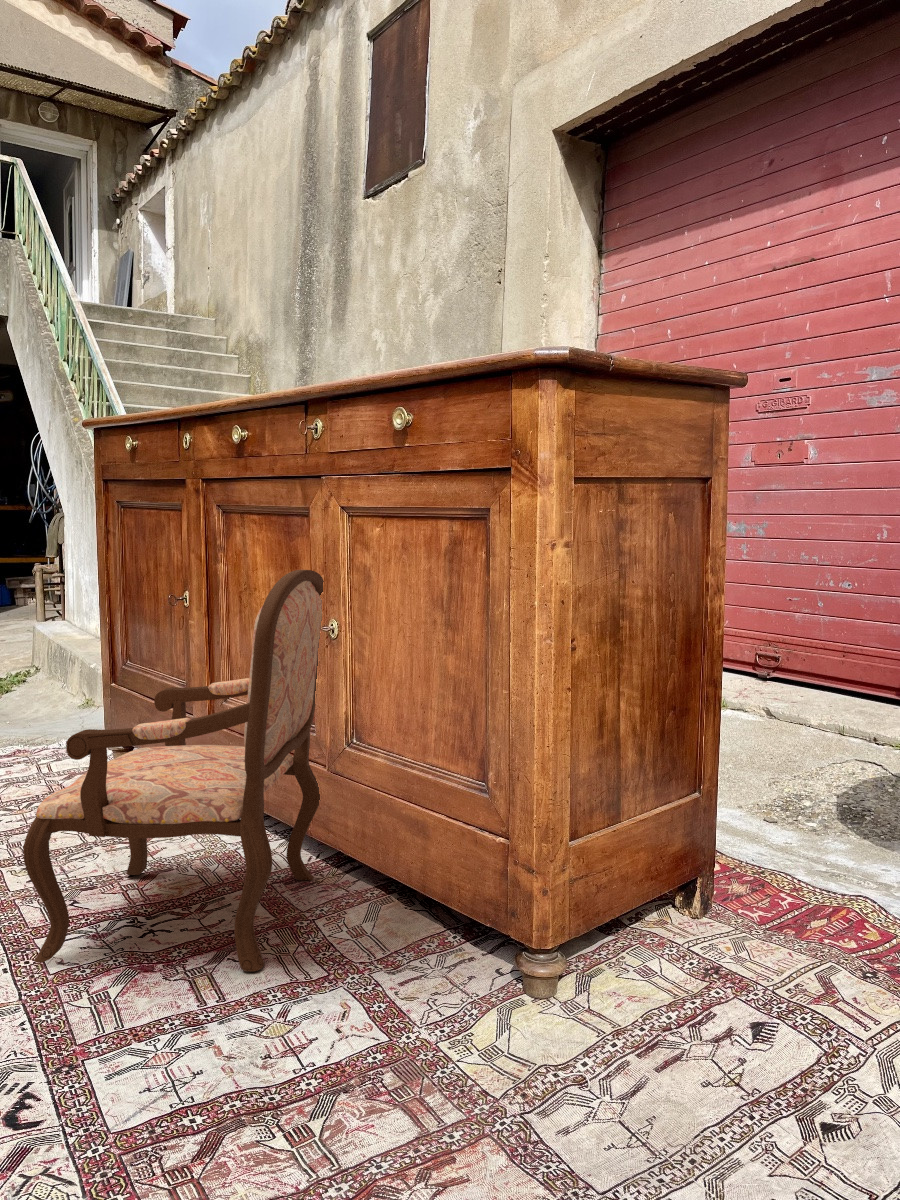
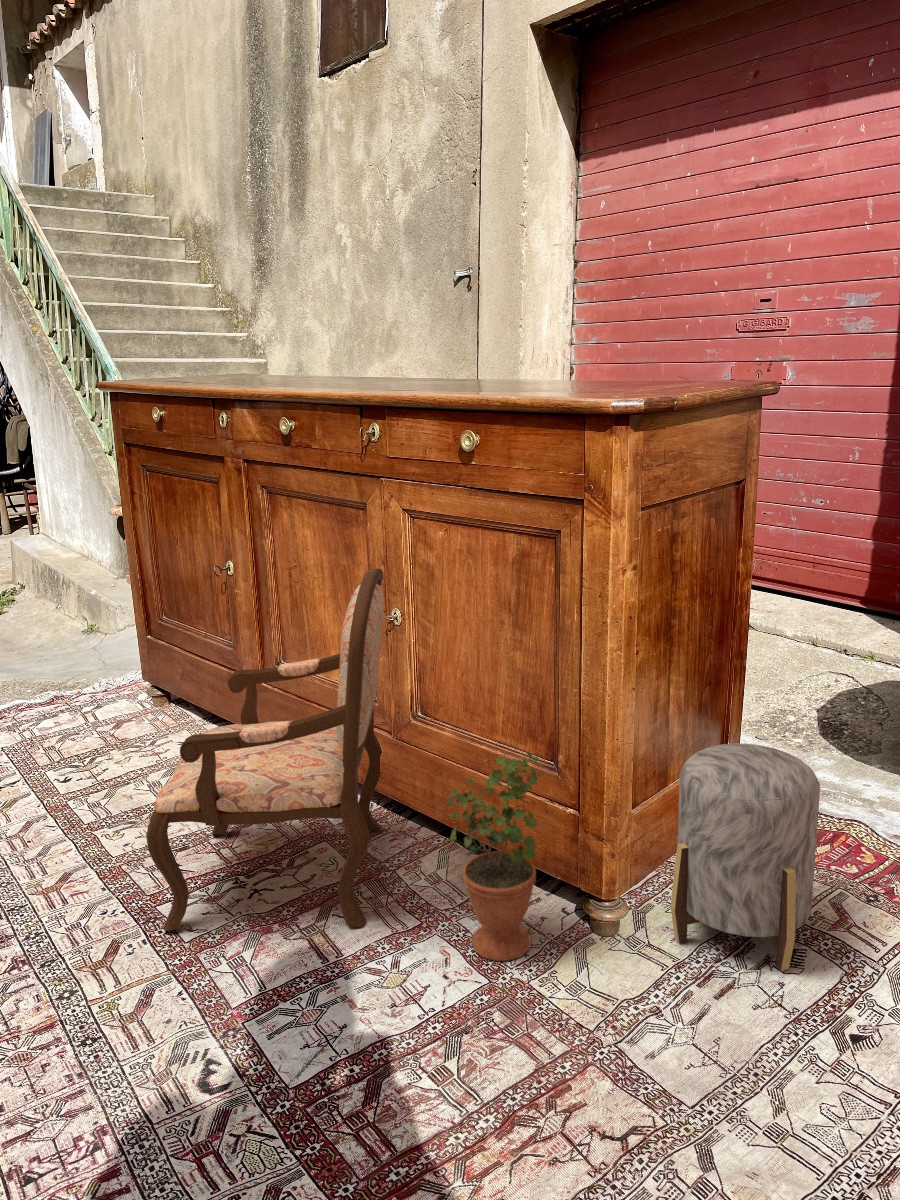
potted plant: none [352,750,466,1016] -> present [445,742,541,961]
stool: none [615,771,793,1046] -> present [670,743,820,971]

